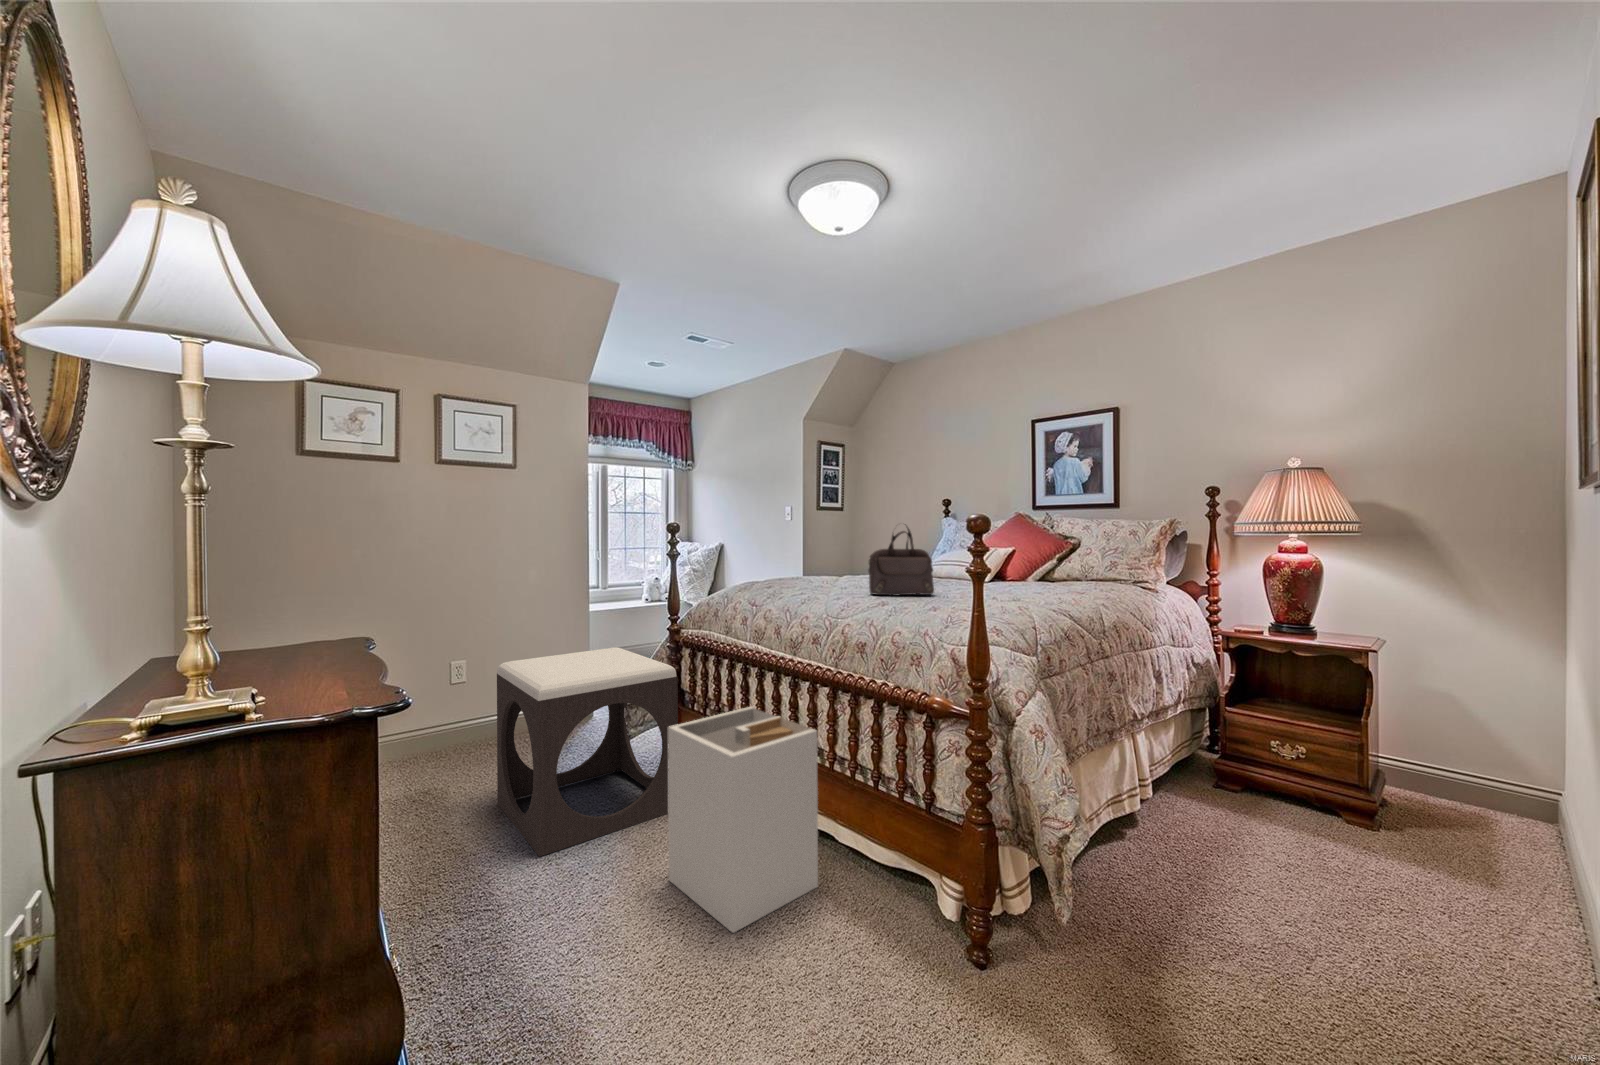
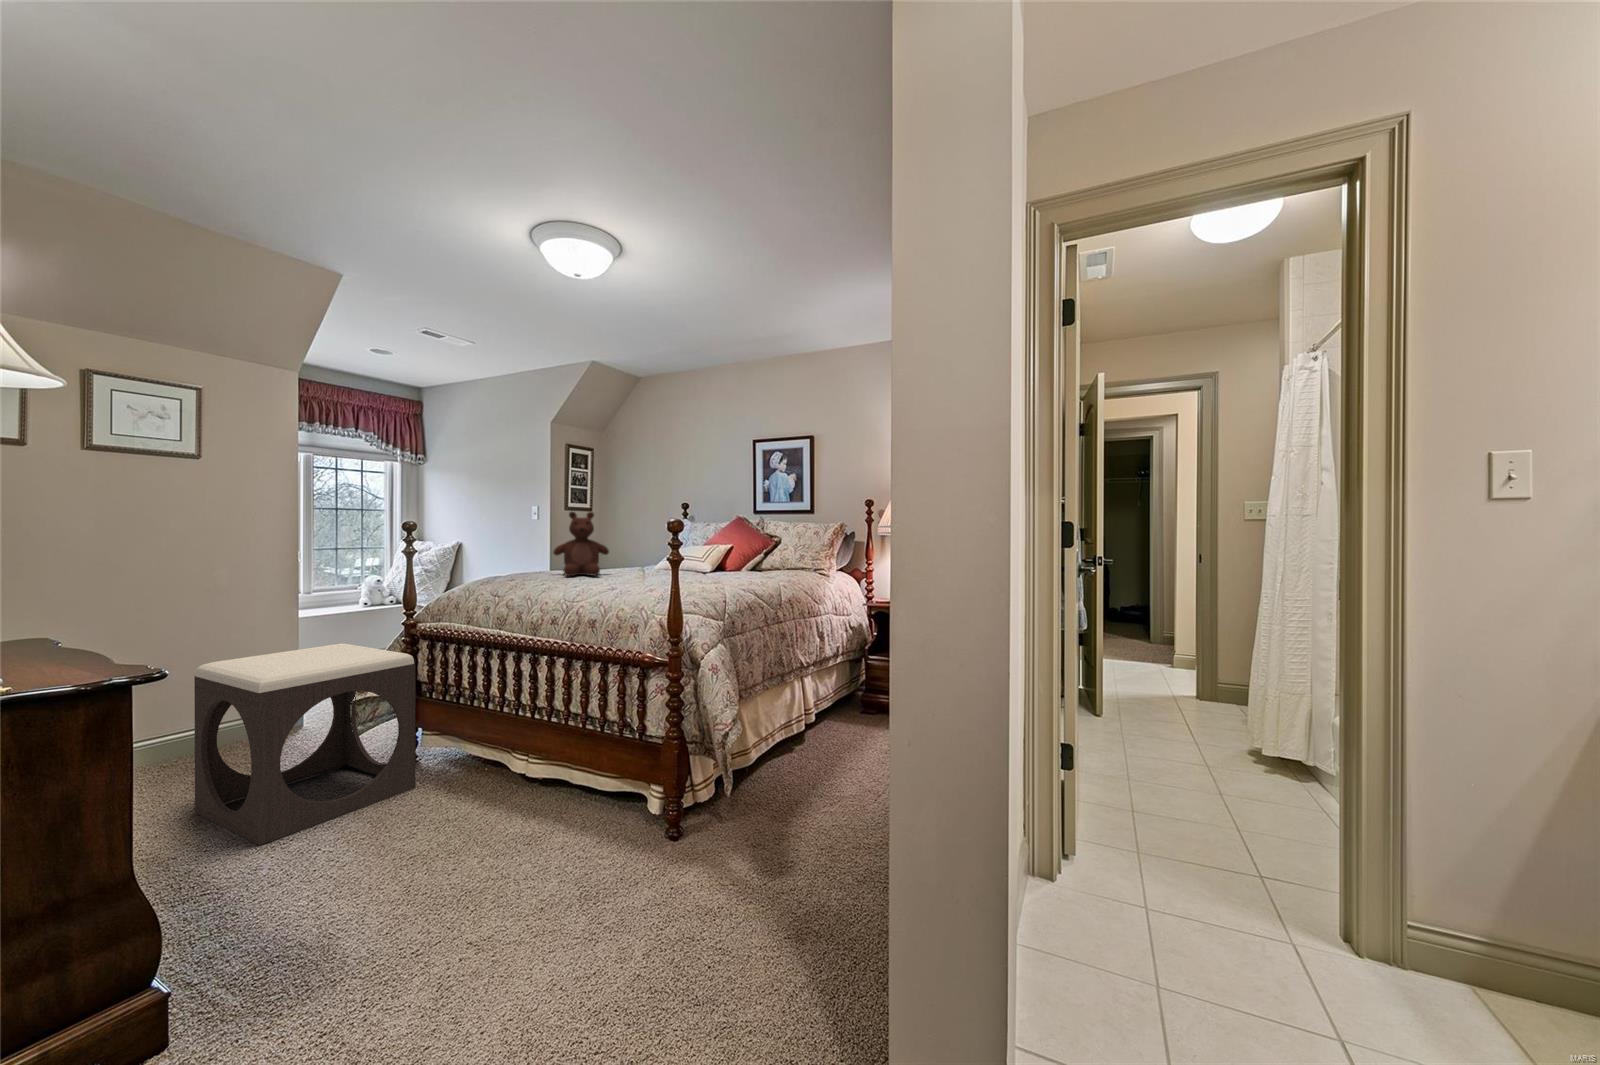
teddy bear: none [812,511,873,585] -> present [553,512,609,576]
handbag: present [868,524,934,595] -> none [602,523,659,583]
laundry hamper: present [668,707,818,933] -> none [409,681,552,861]

